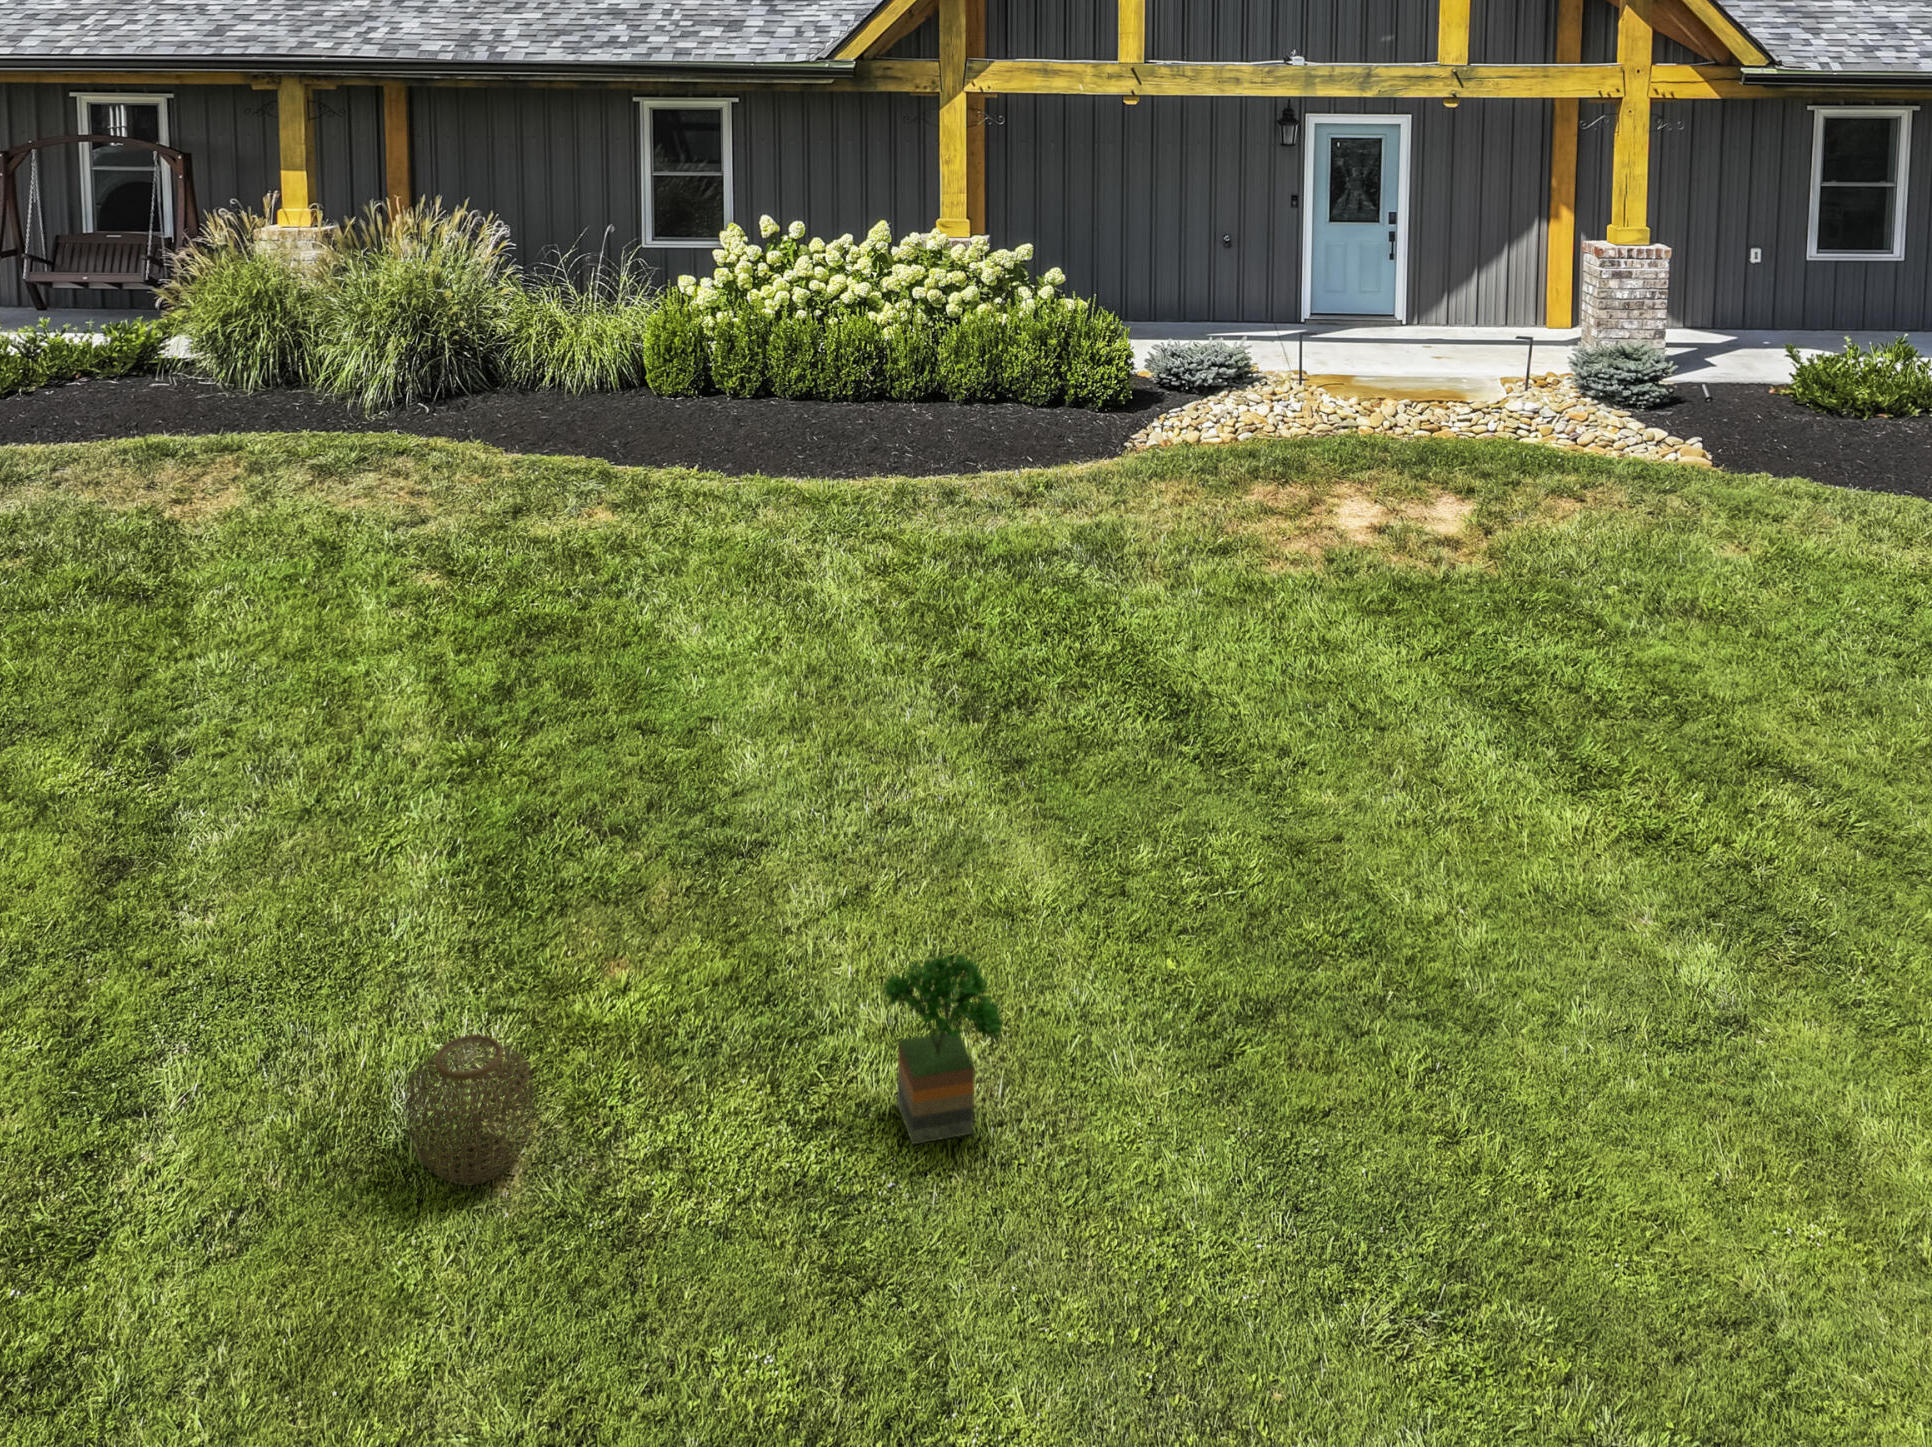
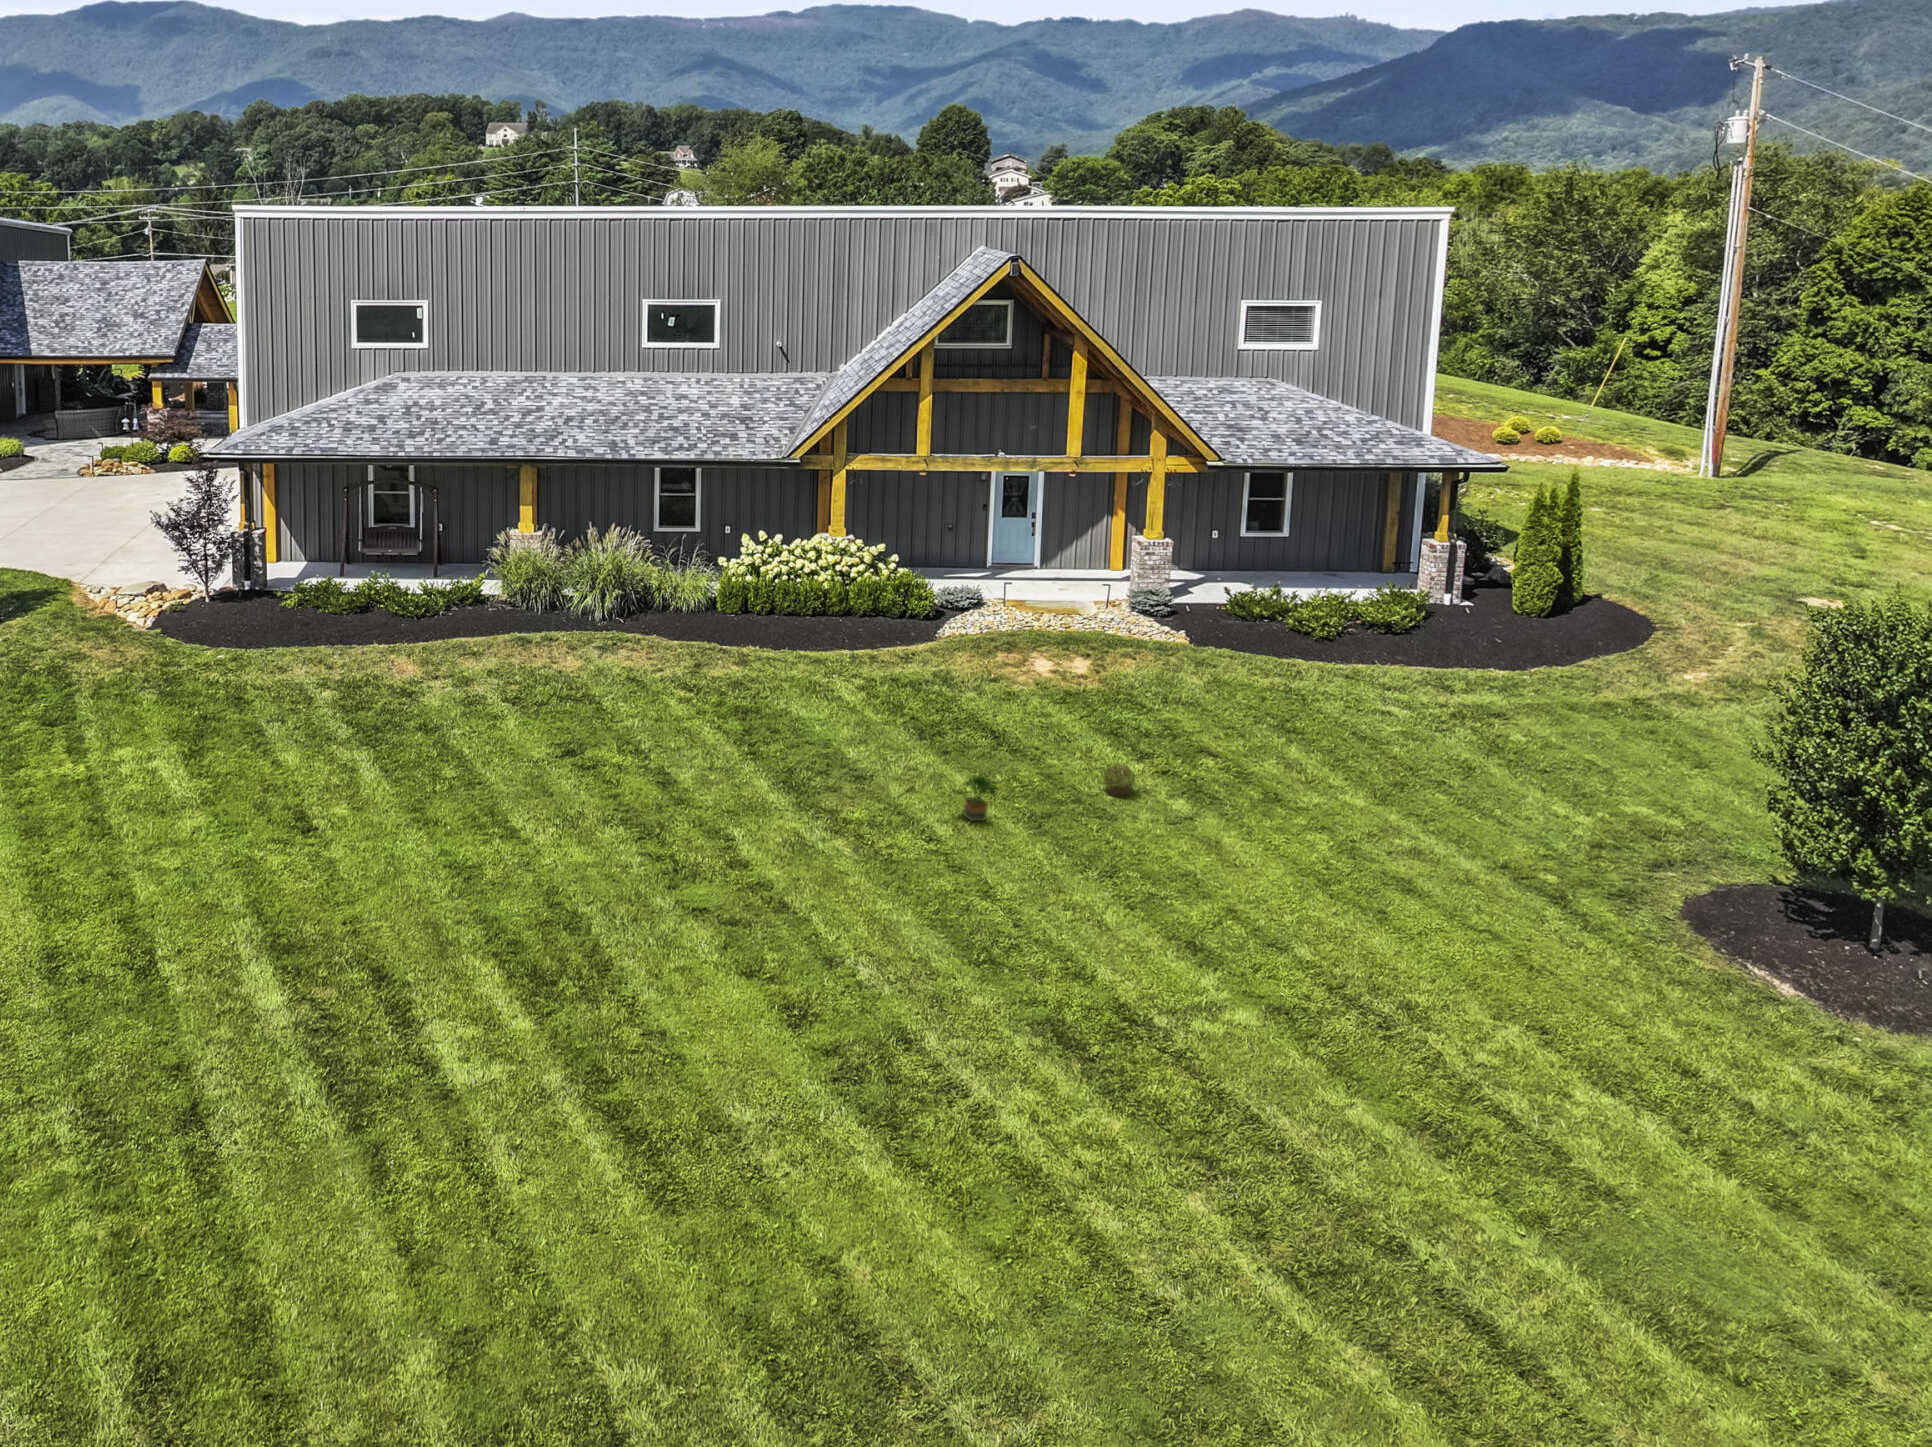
woven basket: present [406,1035,534,1185] -> present [1104,764,1135,796]

